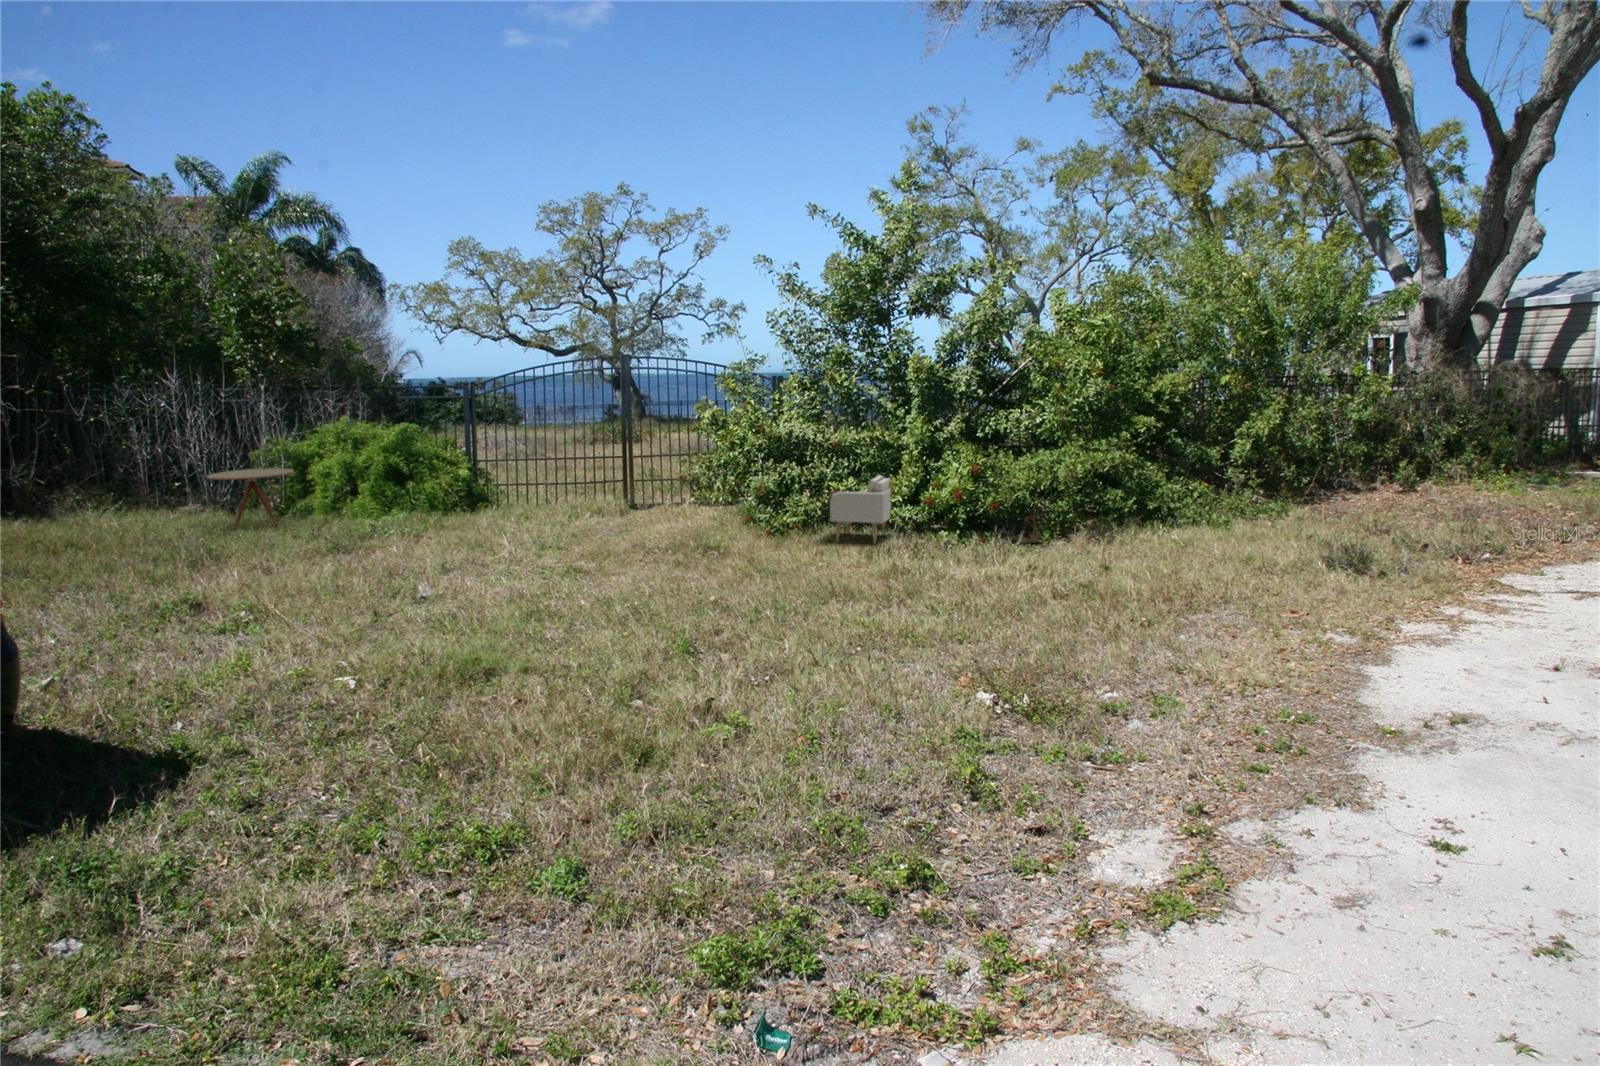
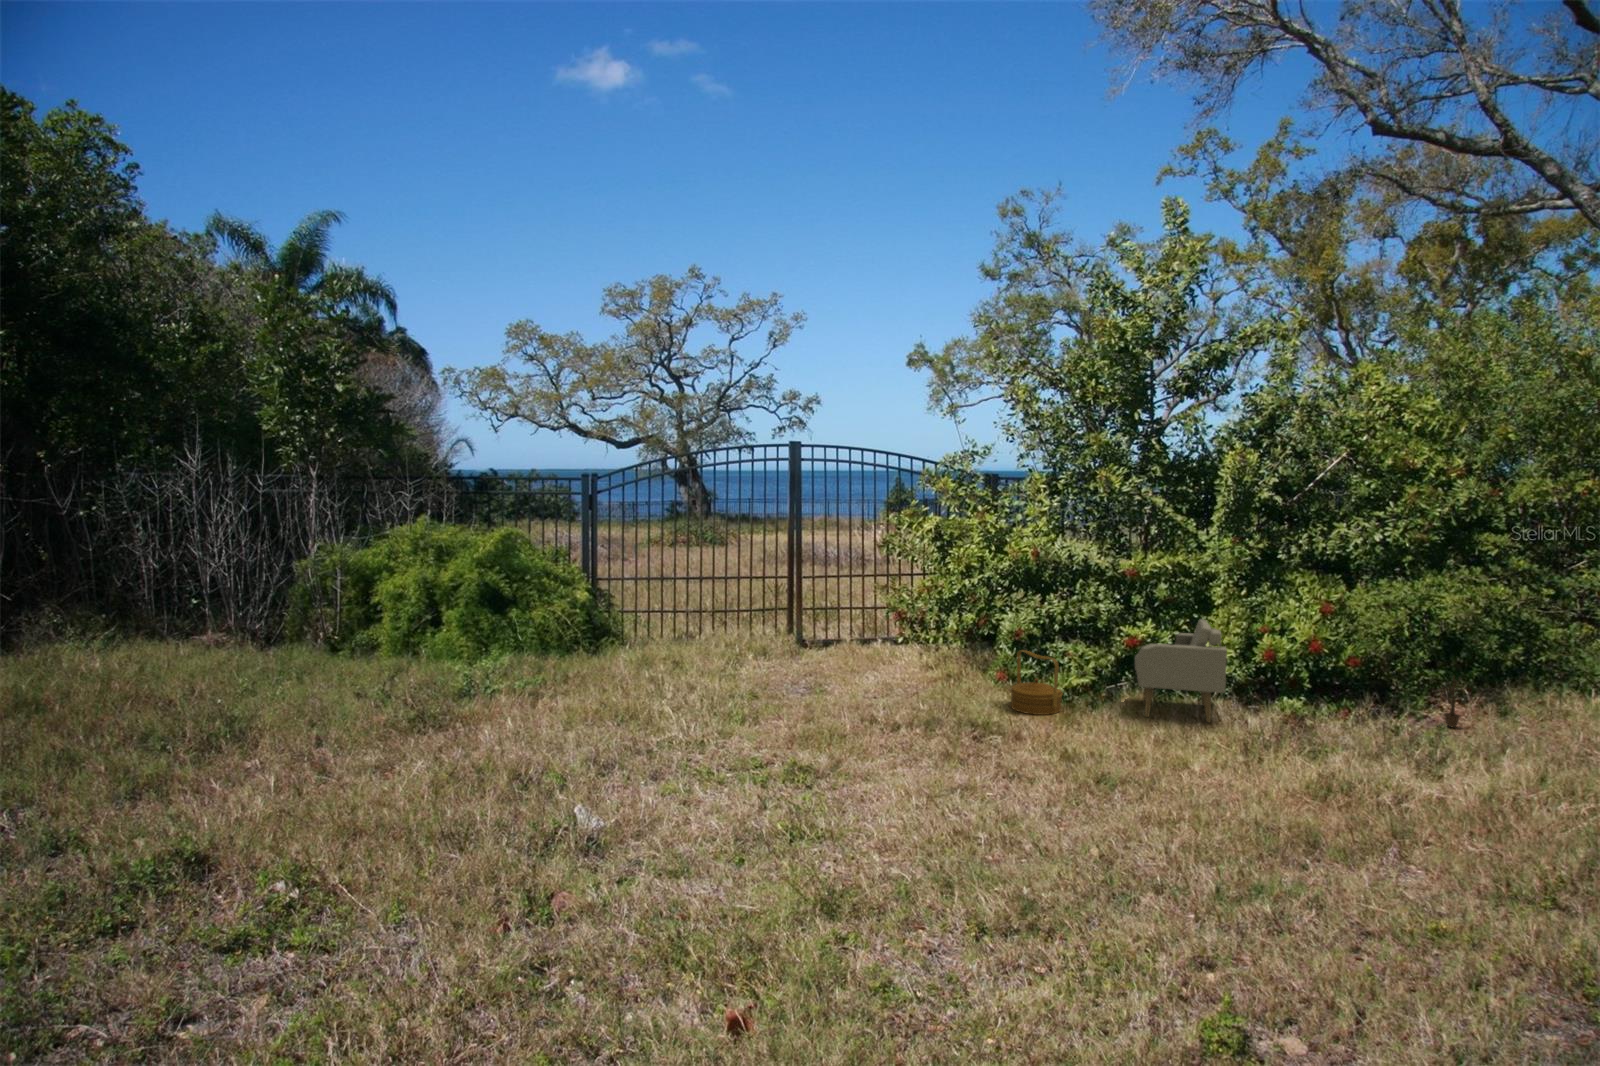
round table: present [207,468,294,530] -> none [235,585,353,671]
woven basket: none [749,499,784,542] -> present [1010,650,1063,715]

